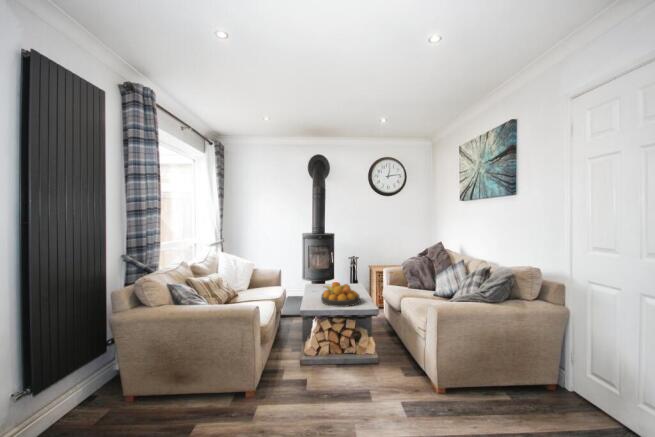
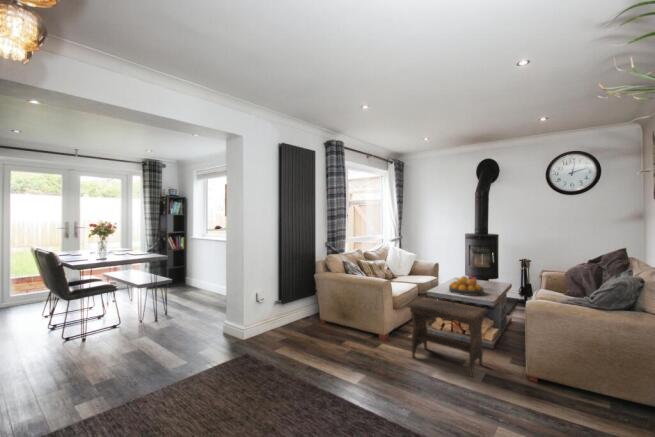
footstool: none [312,323,415,422] -> present [407,298,488,376]

